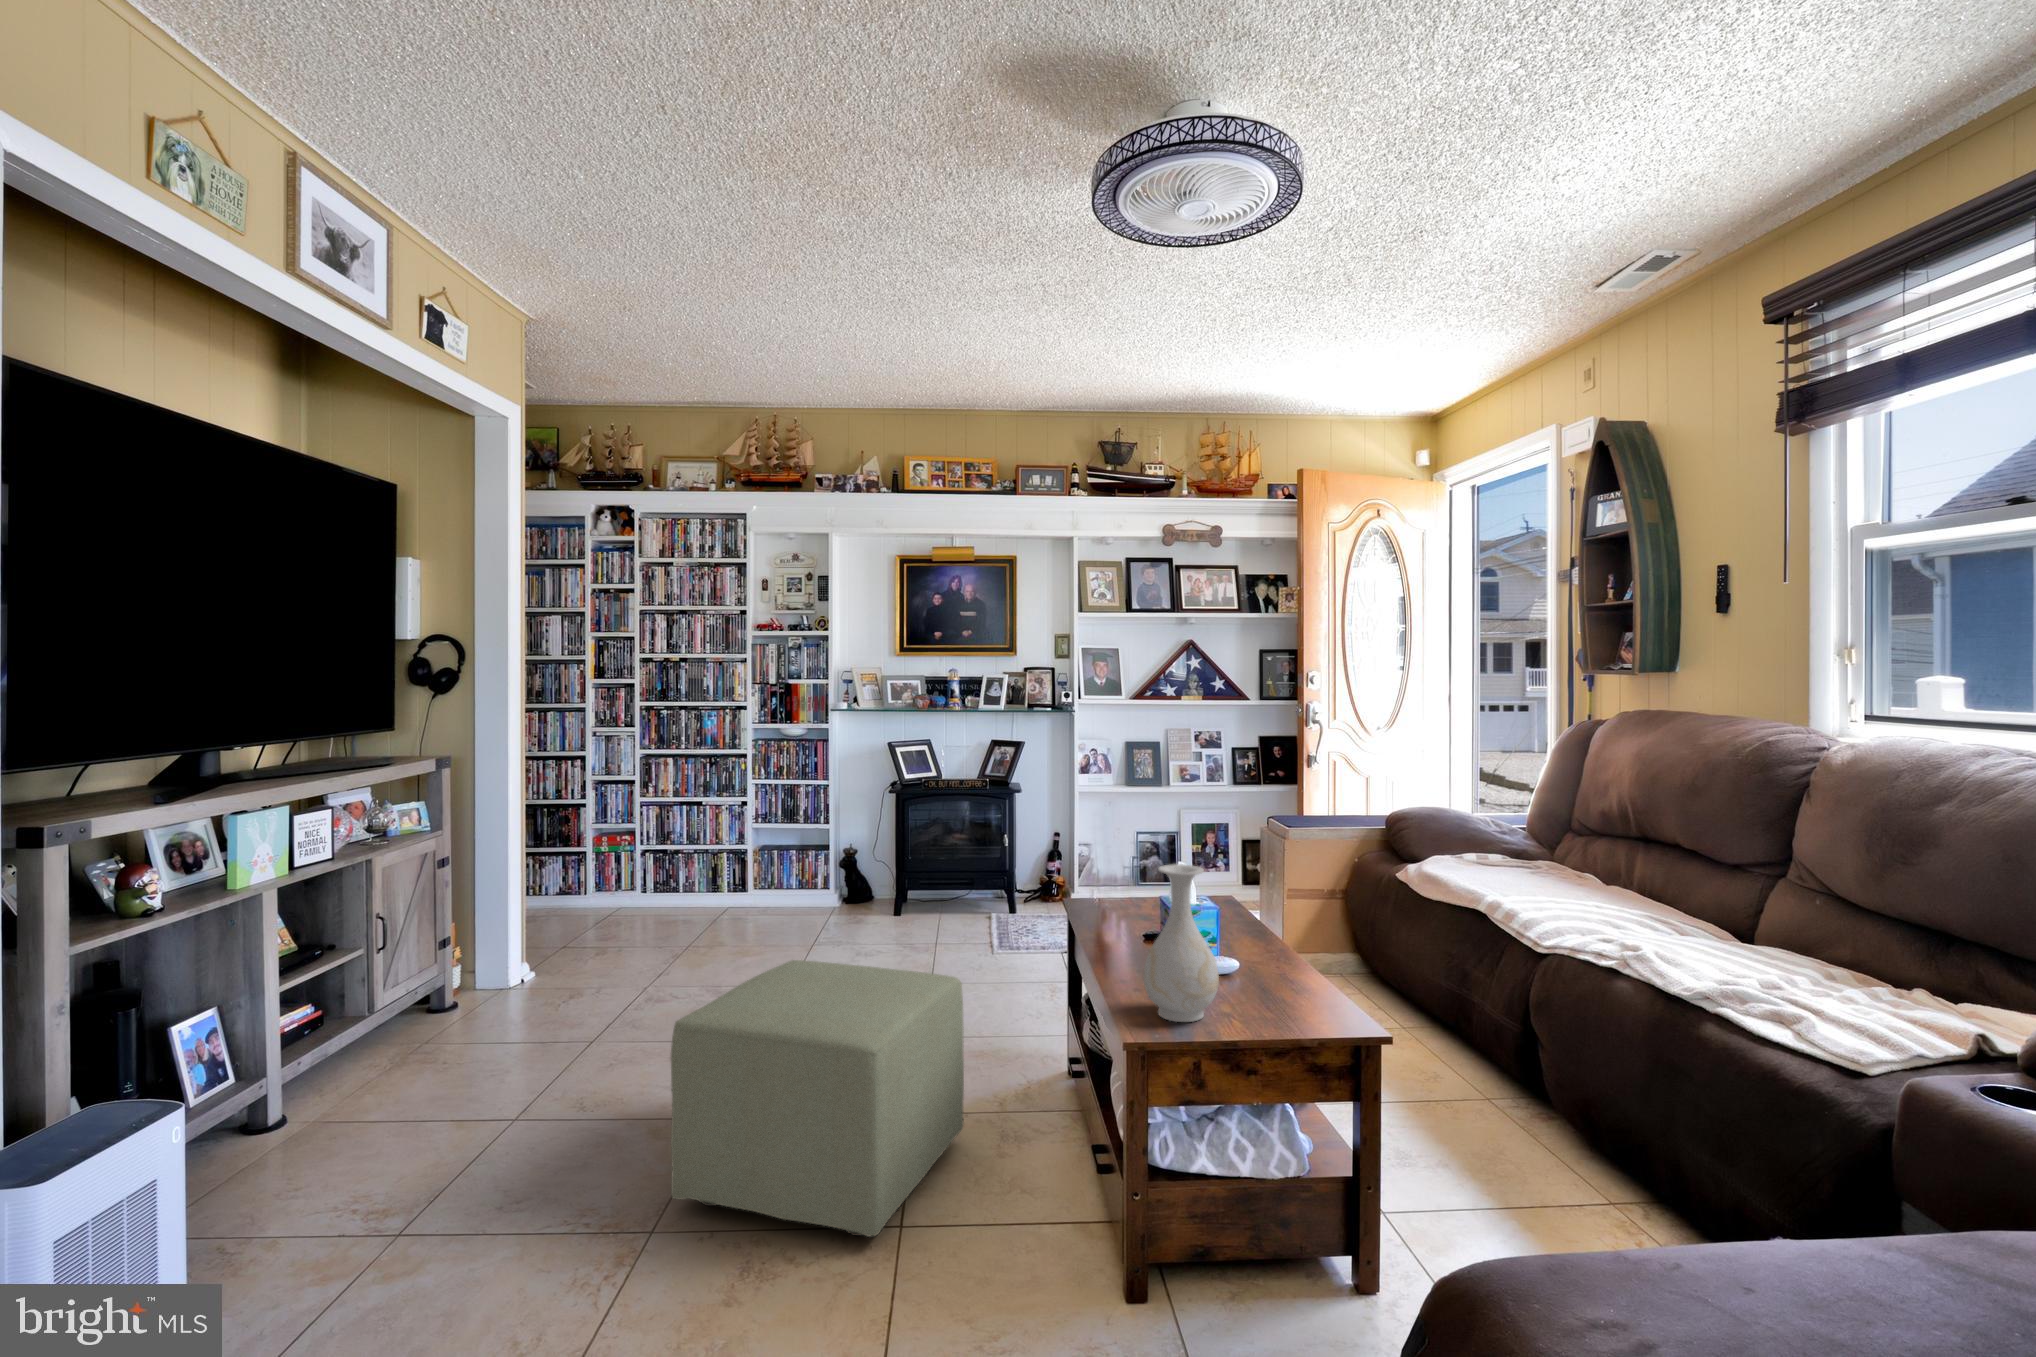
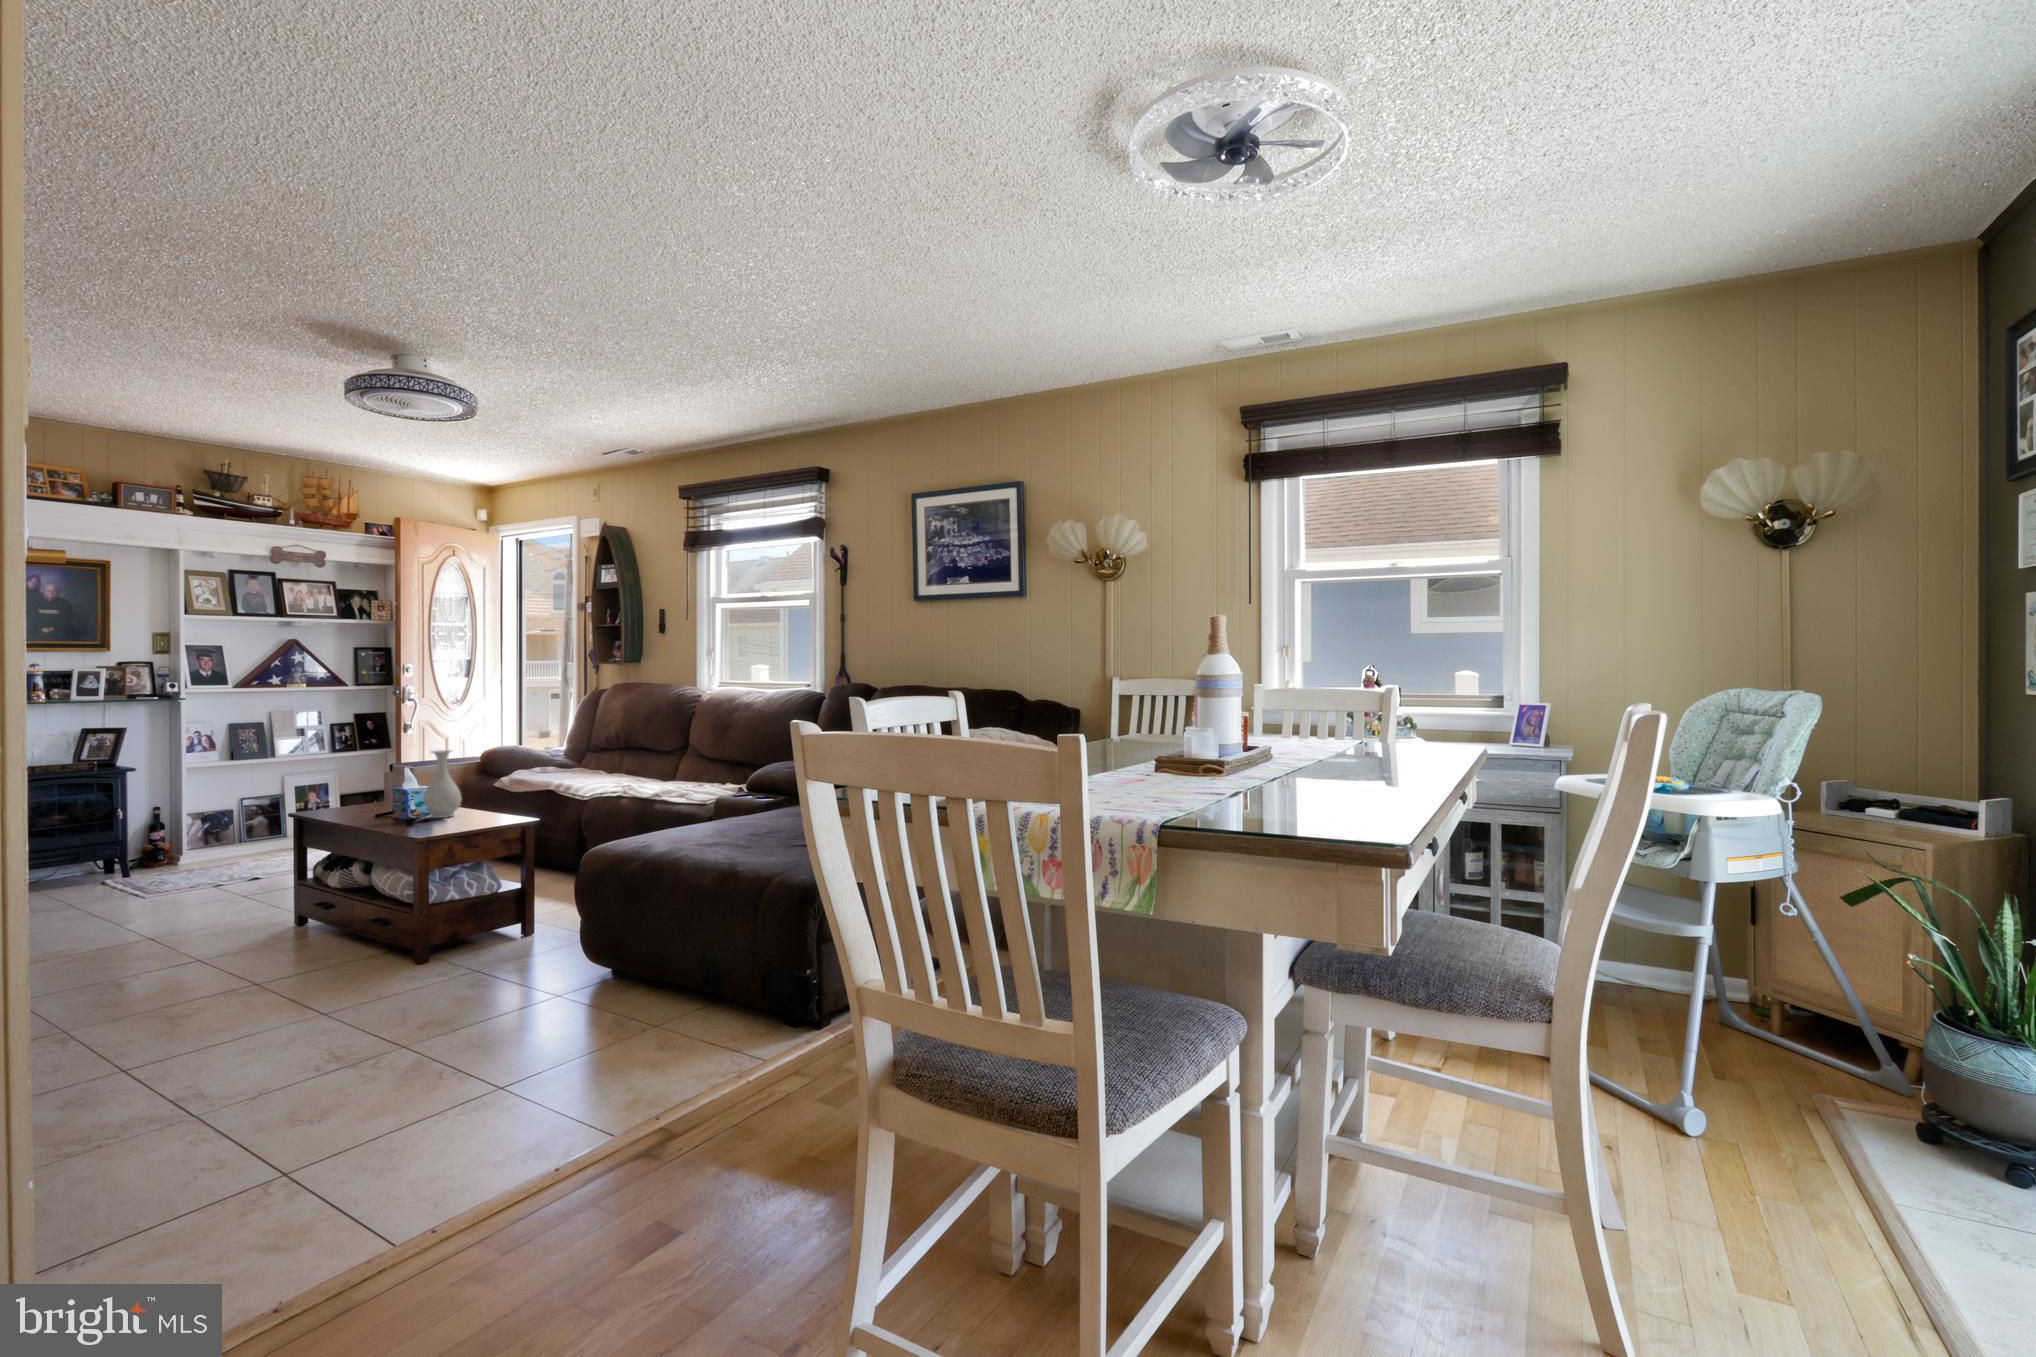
ottoman: present [671,960,964,1236] -> none [112,839,282,976]

